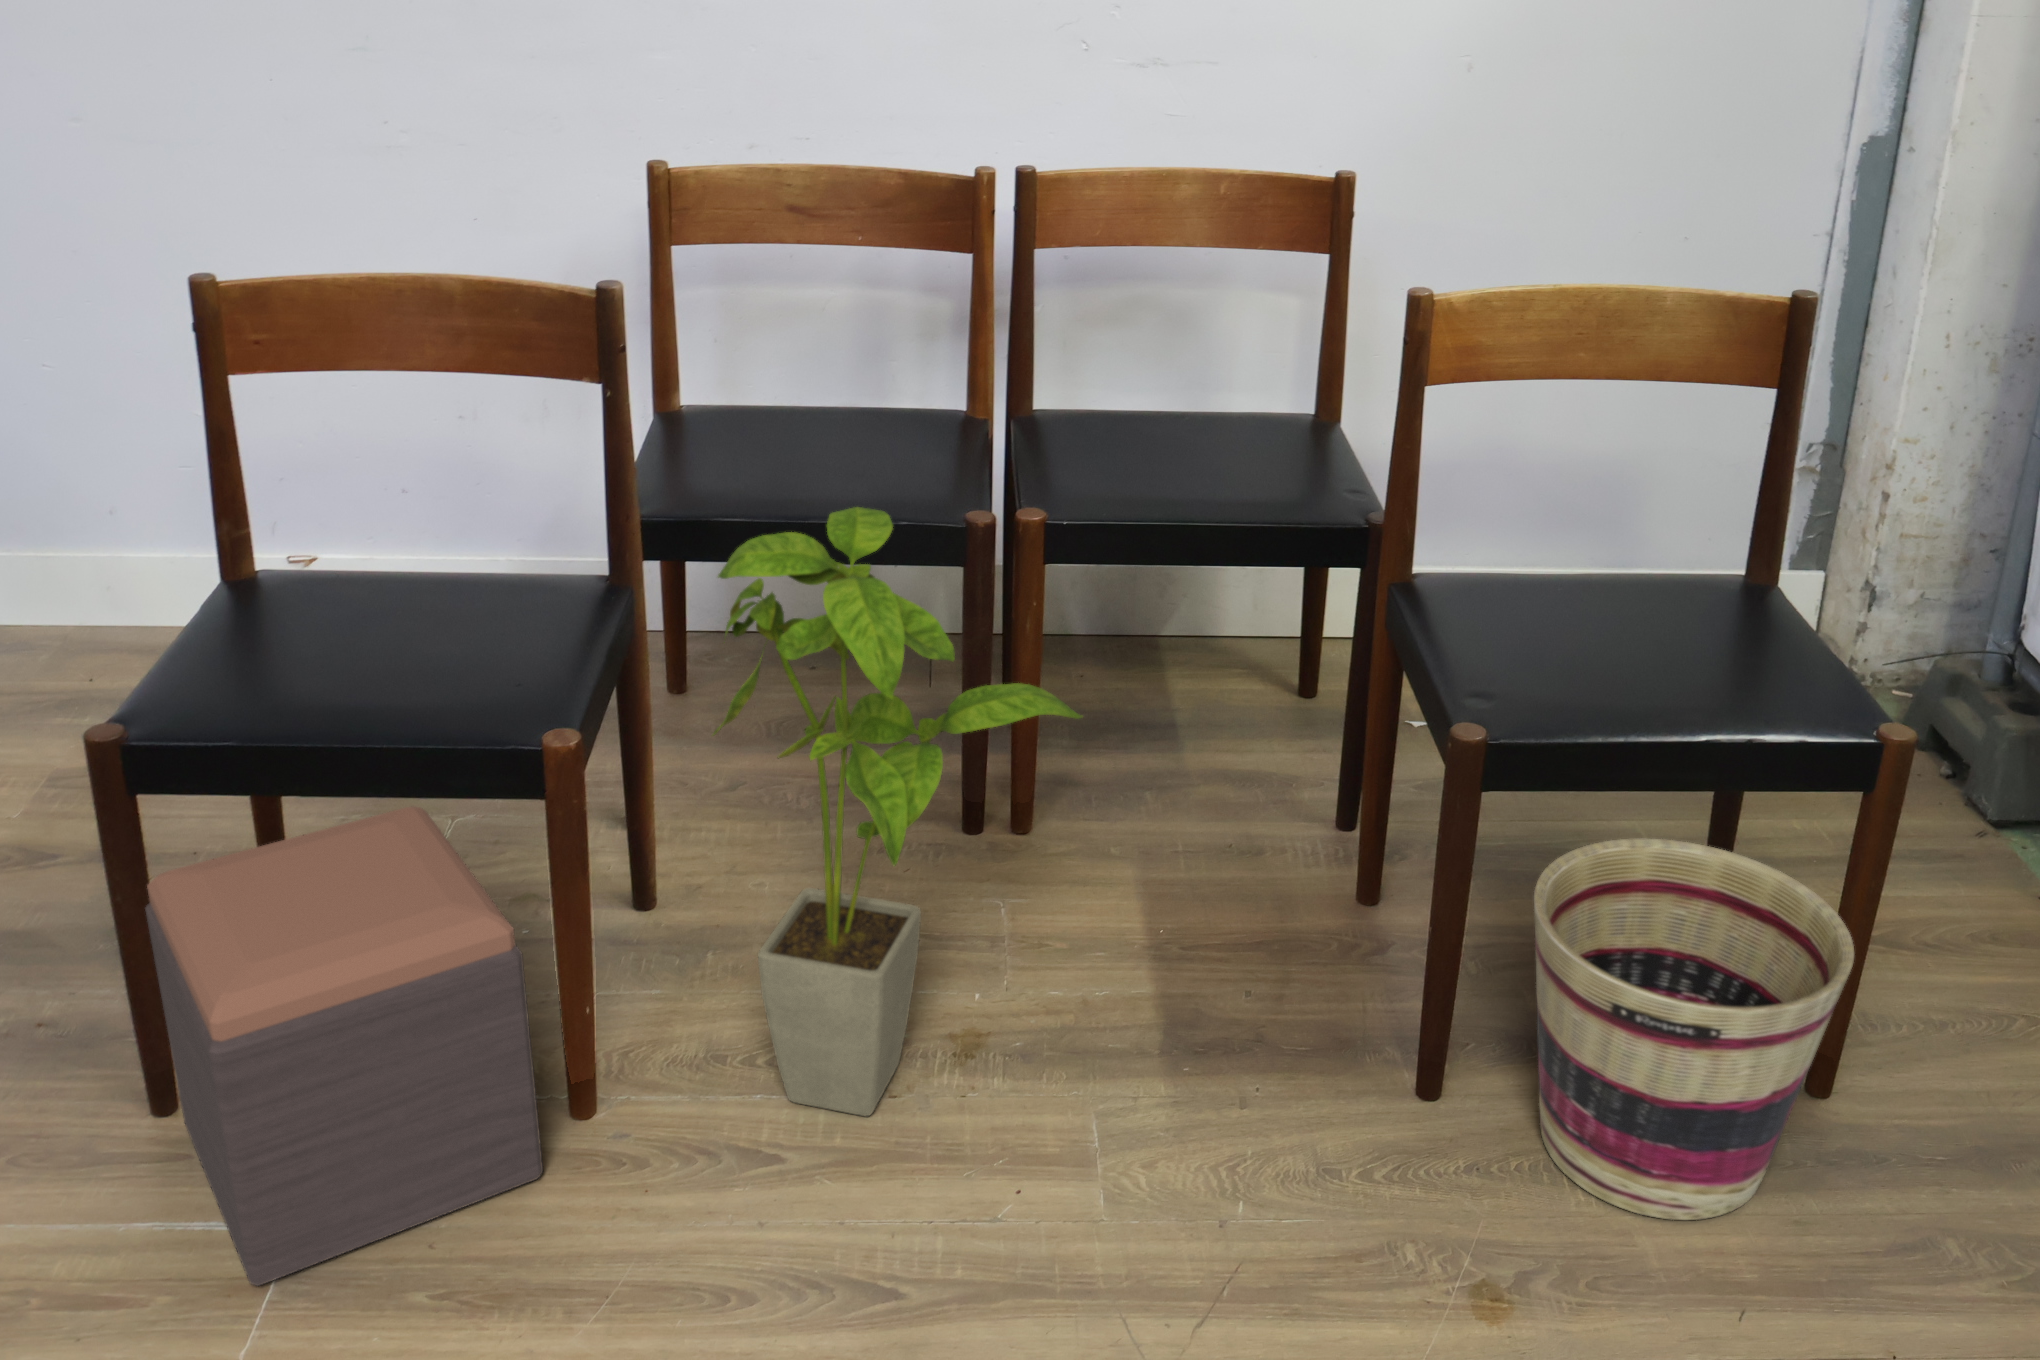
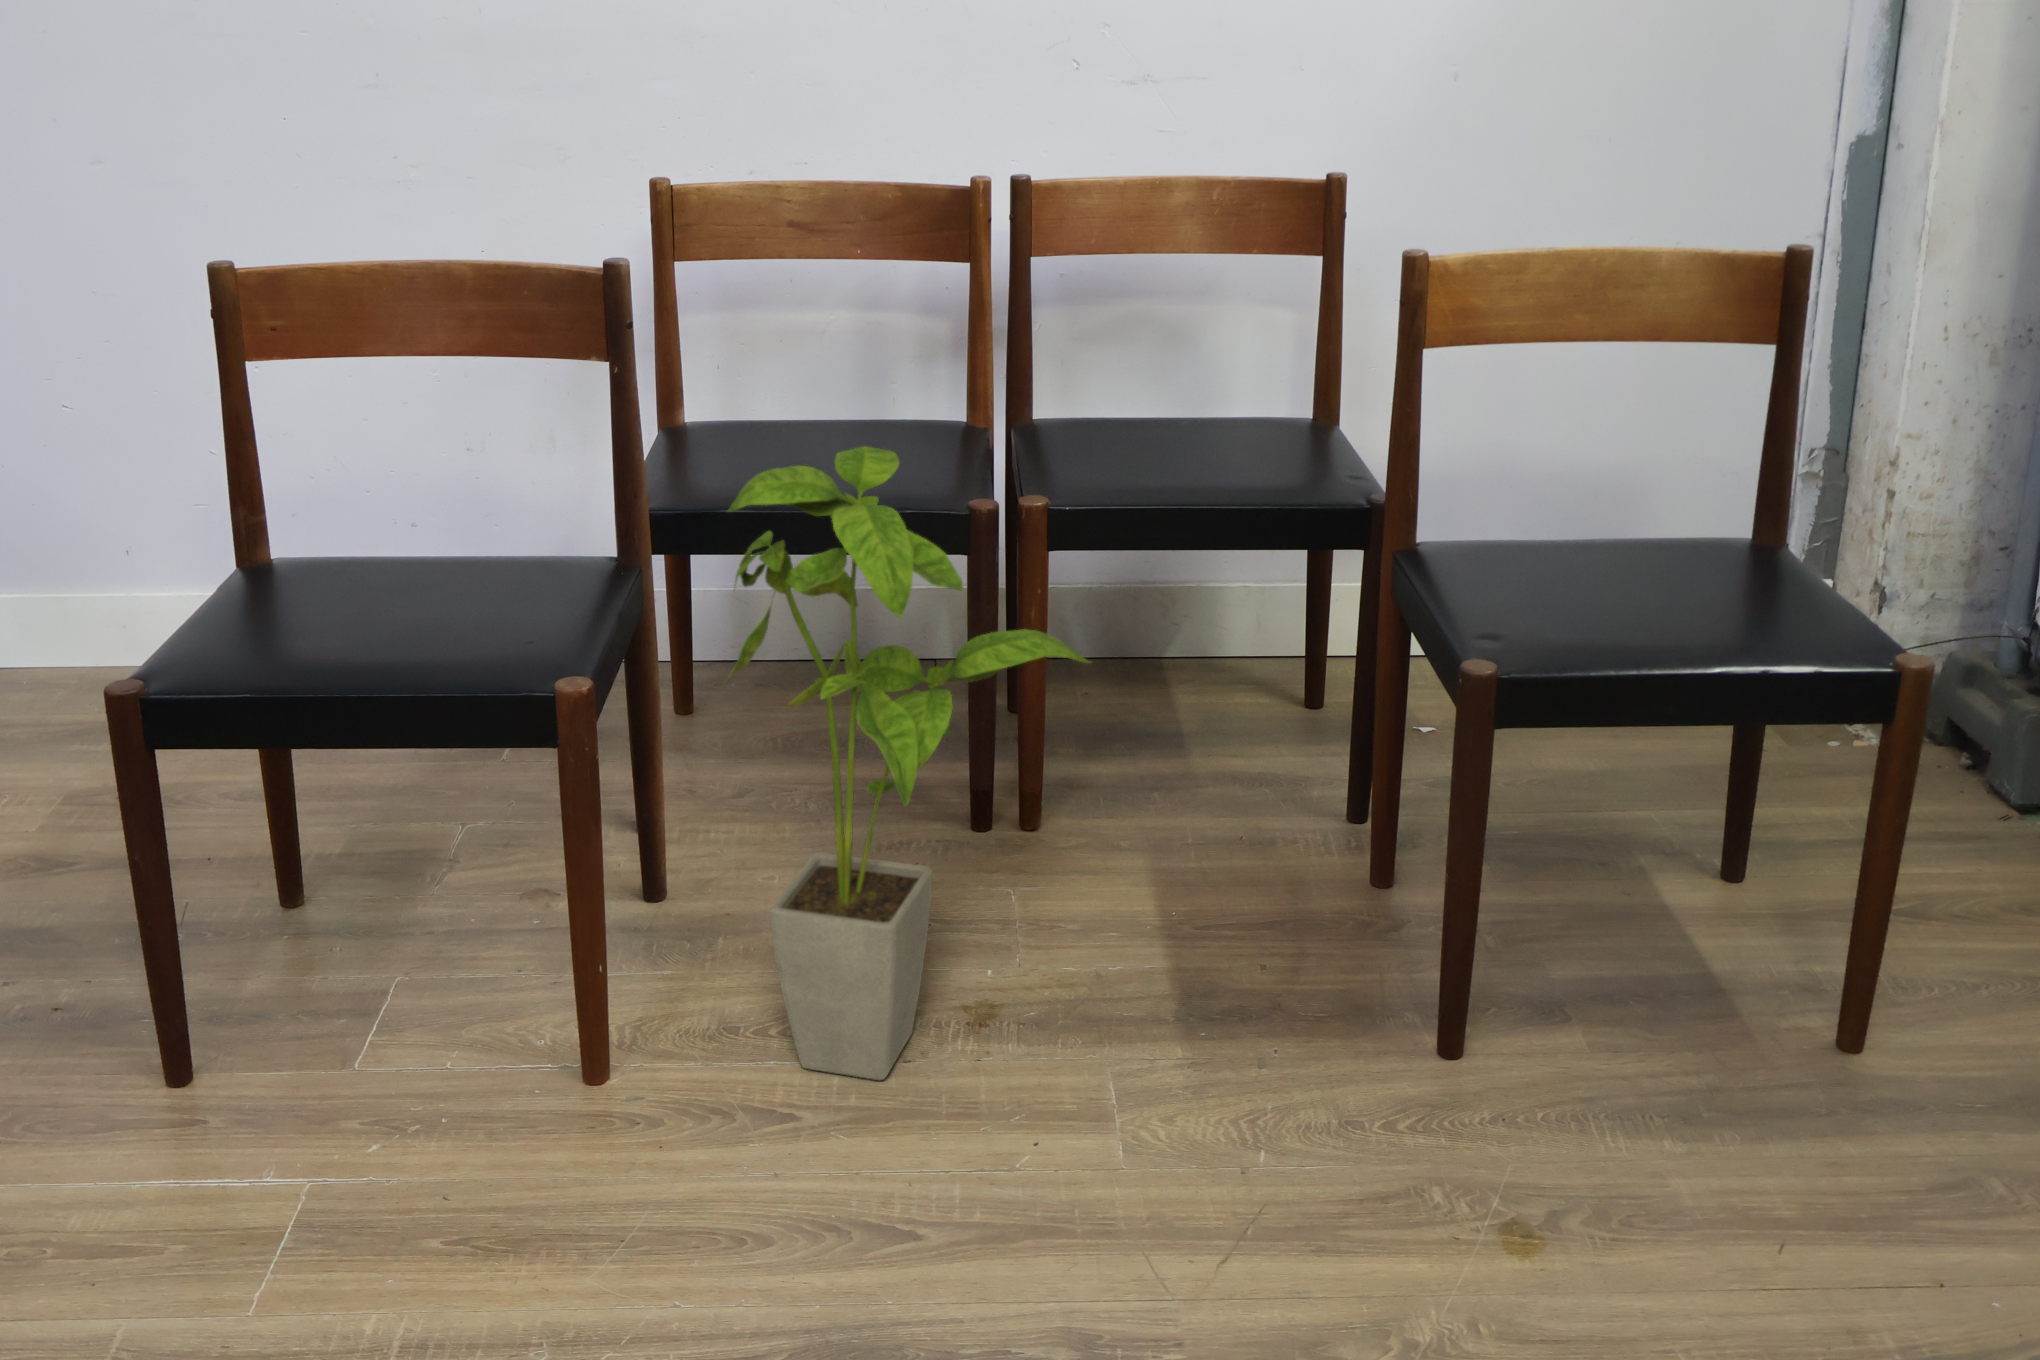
footstool: present [145,806,543,1286] -> none [163,771,556,1238]
basket: present [1534,838,1854,1220] -> none [1551,787,1881,1166]

